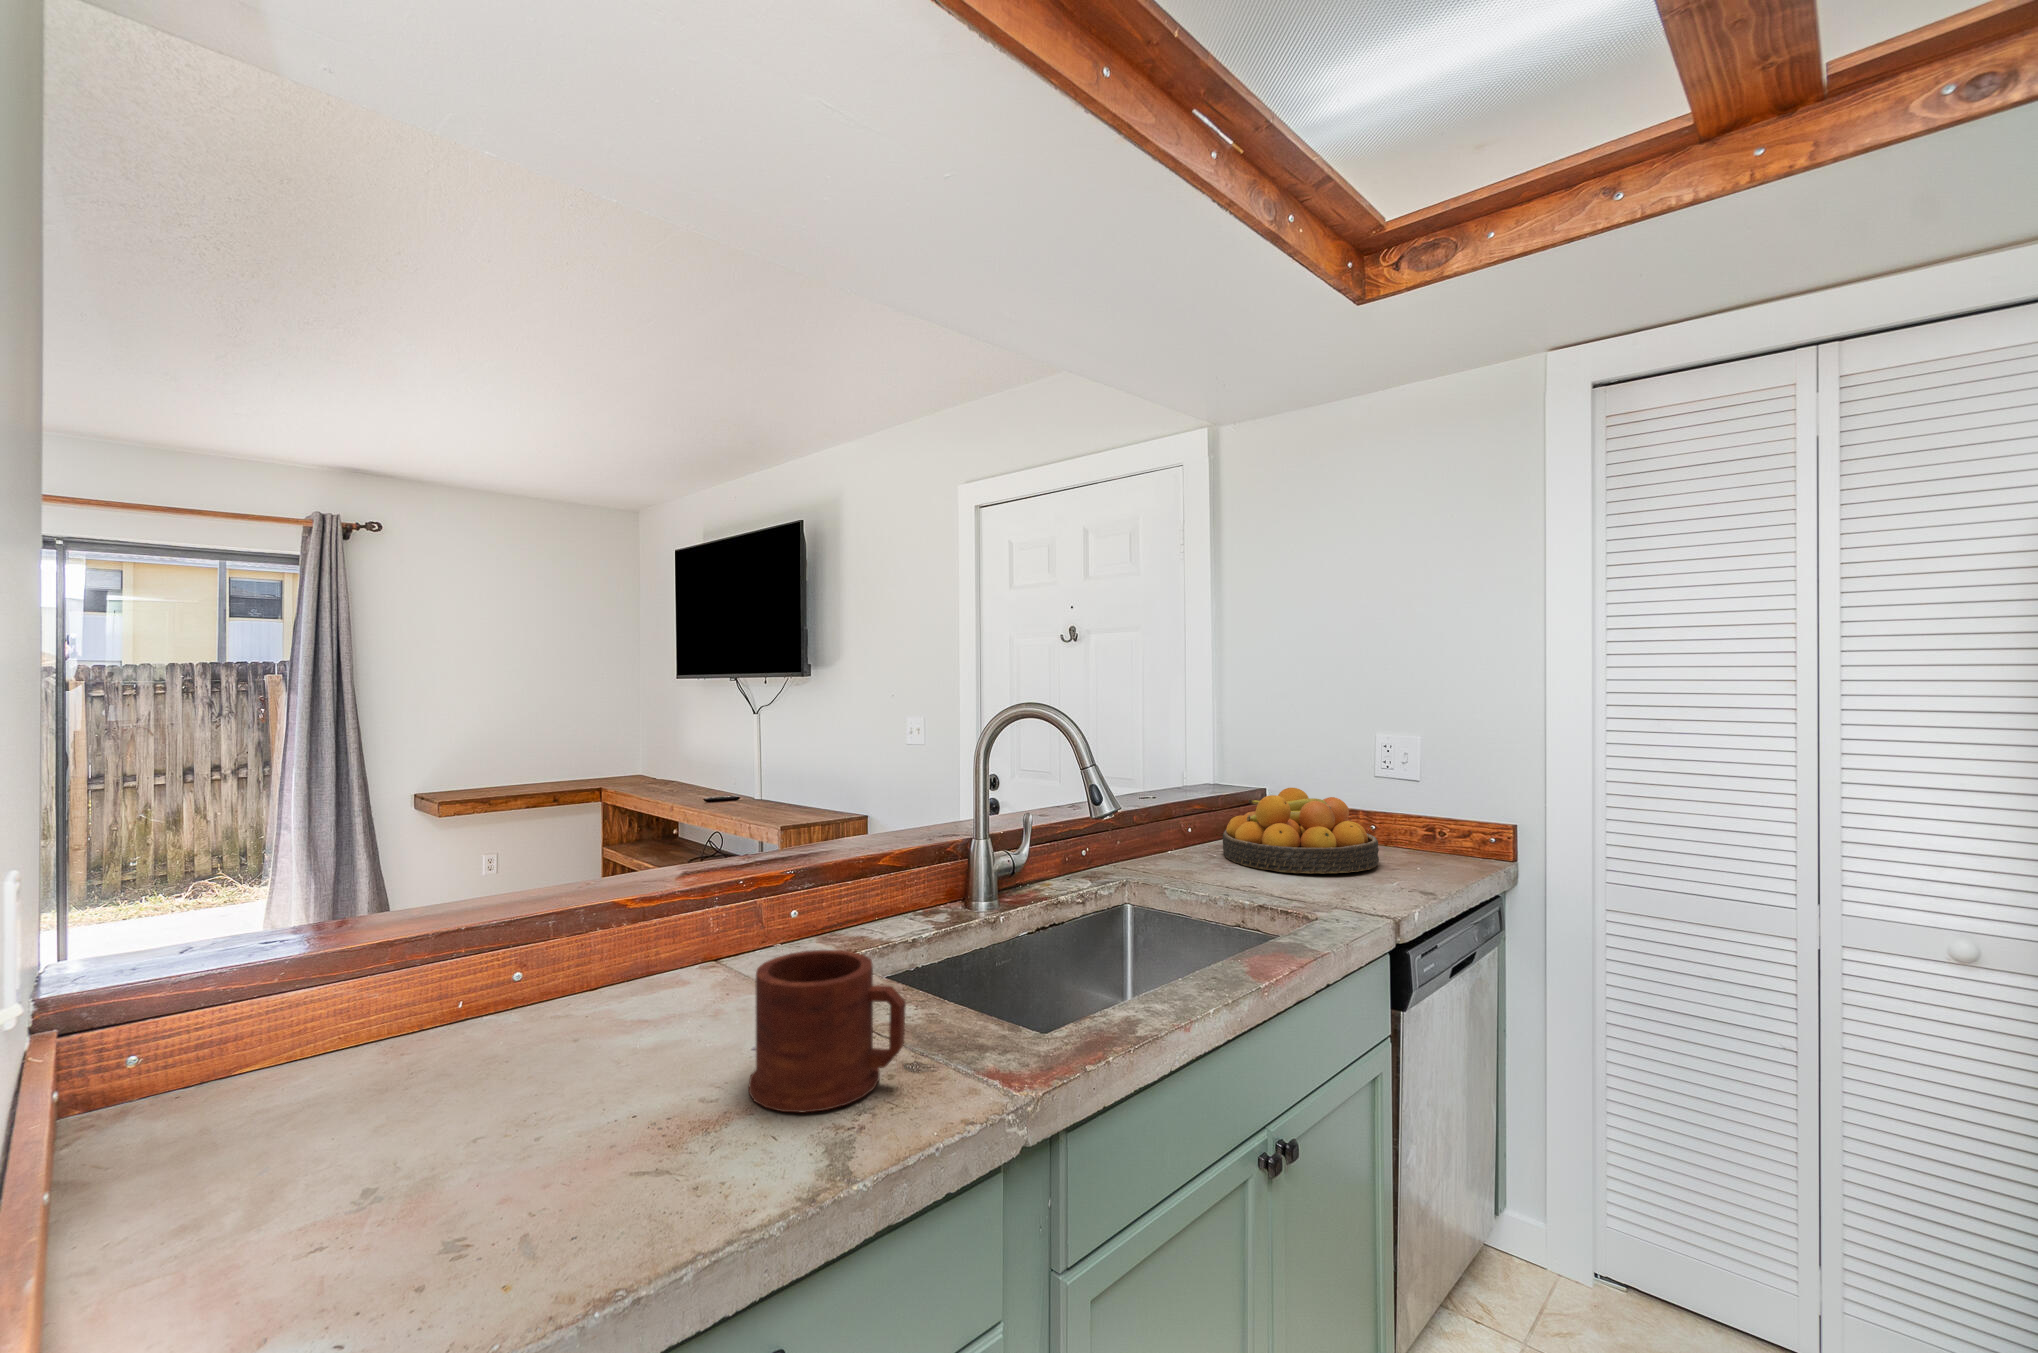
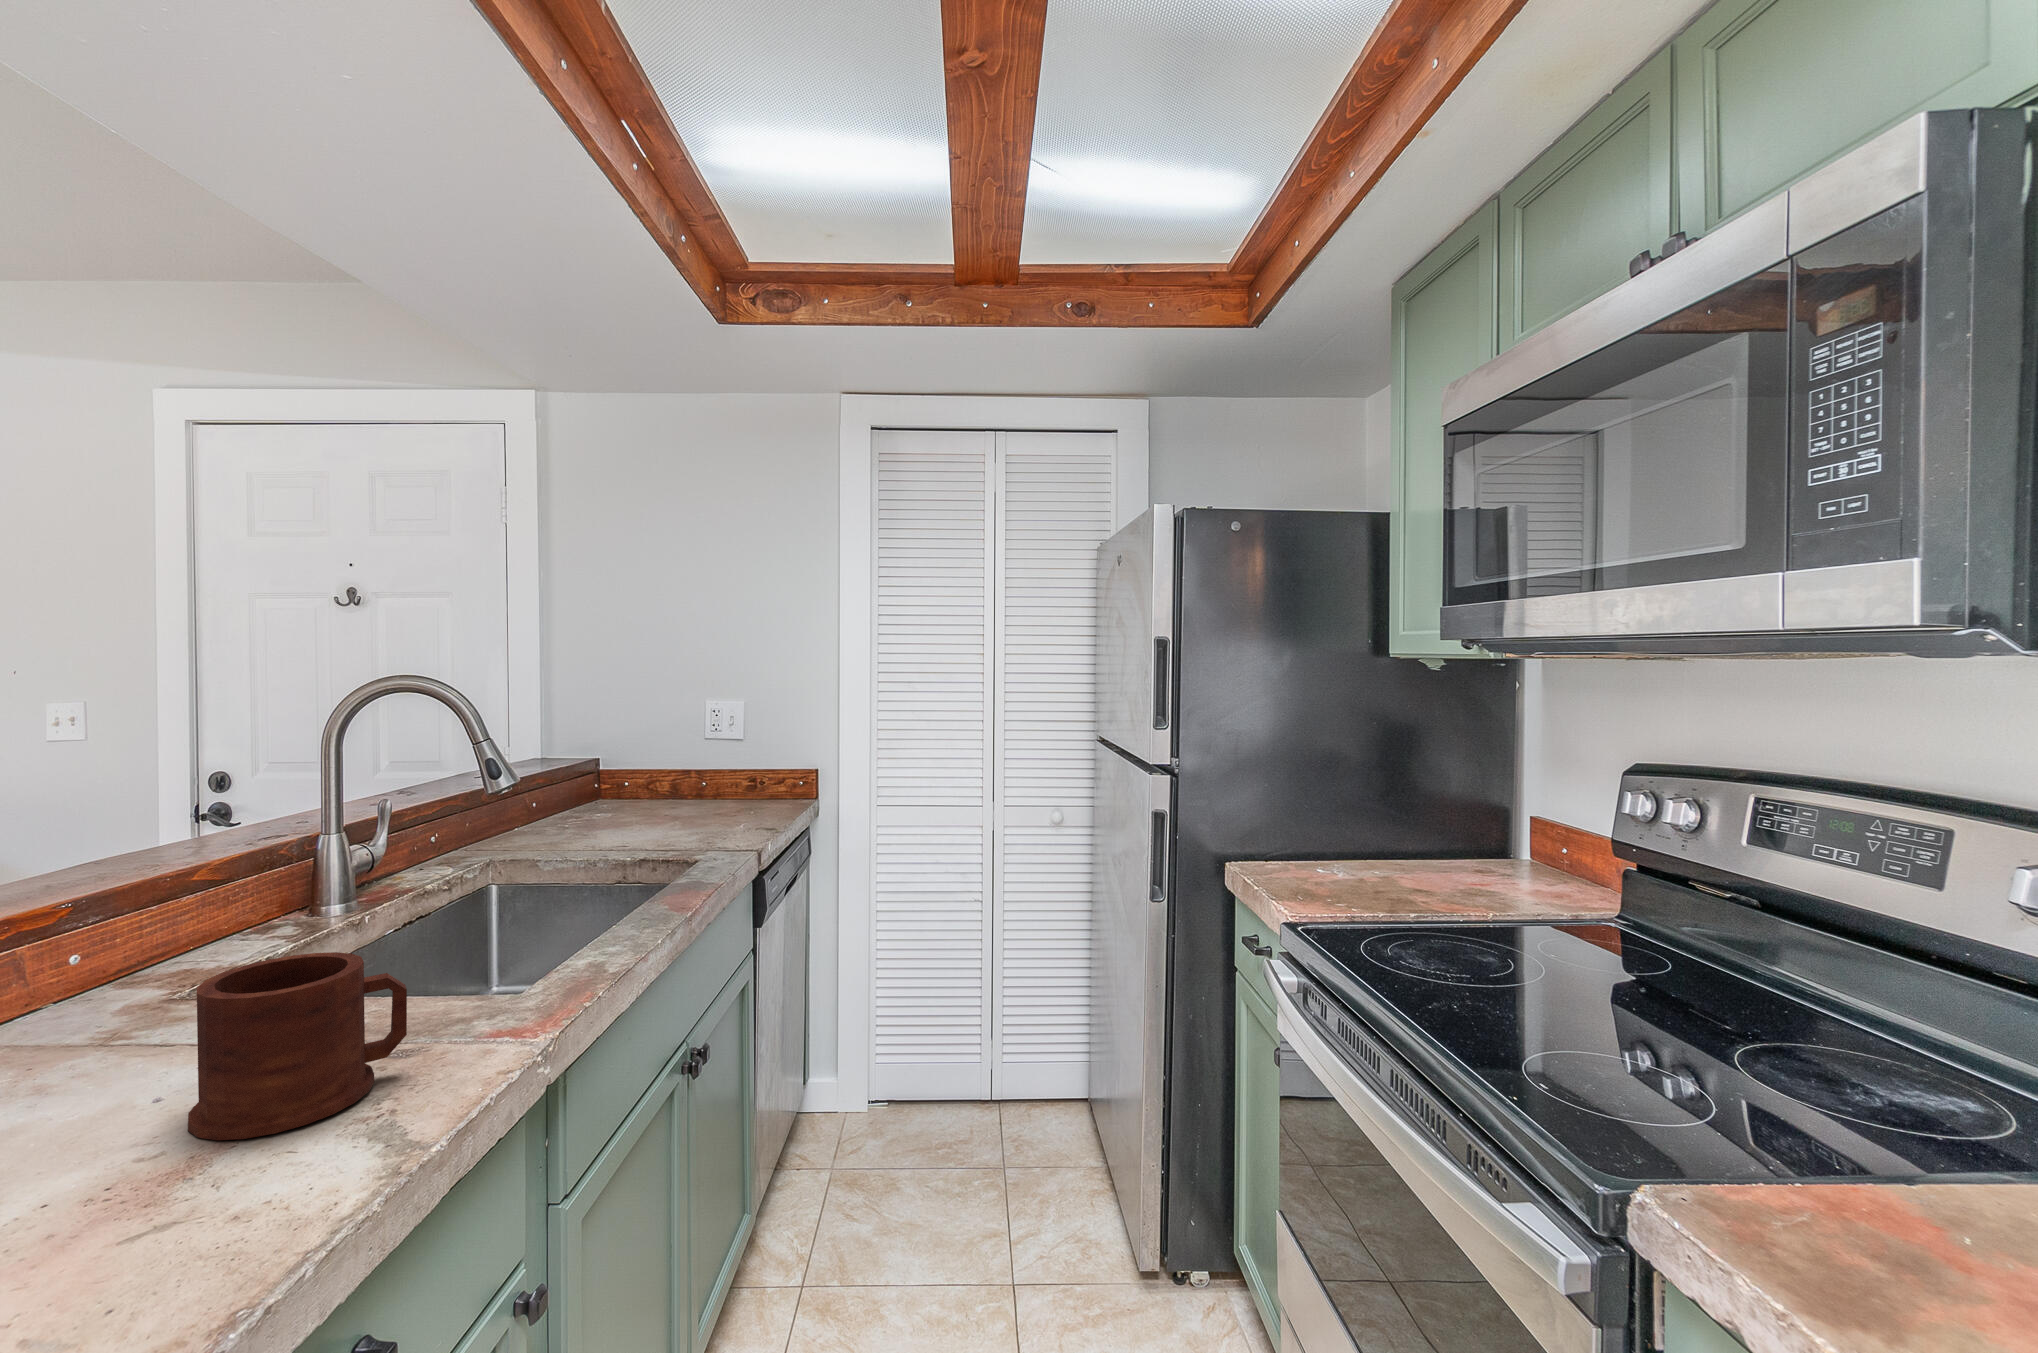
fruit bowl: present [1223,788,1379,874] -> none [573,753,722,831]

